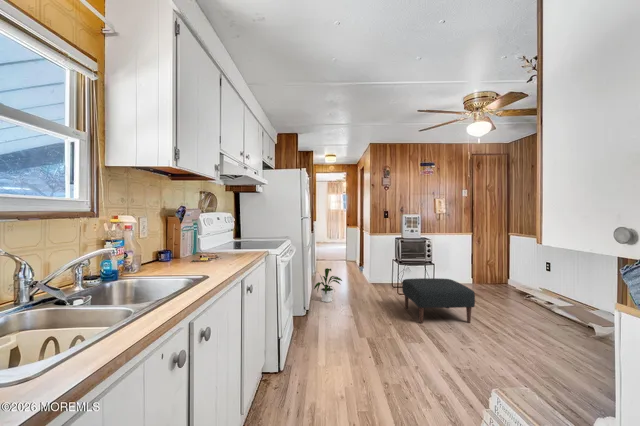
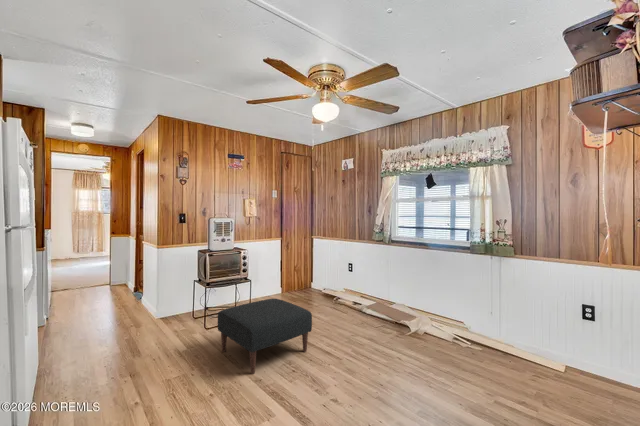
house plant: present [314,268,342,302] -> none [43,316,113,383]

